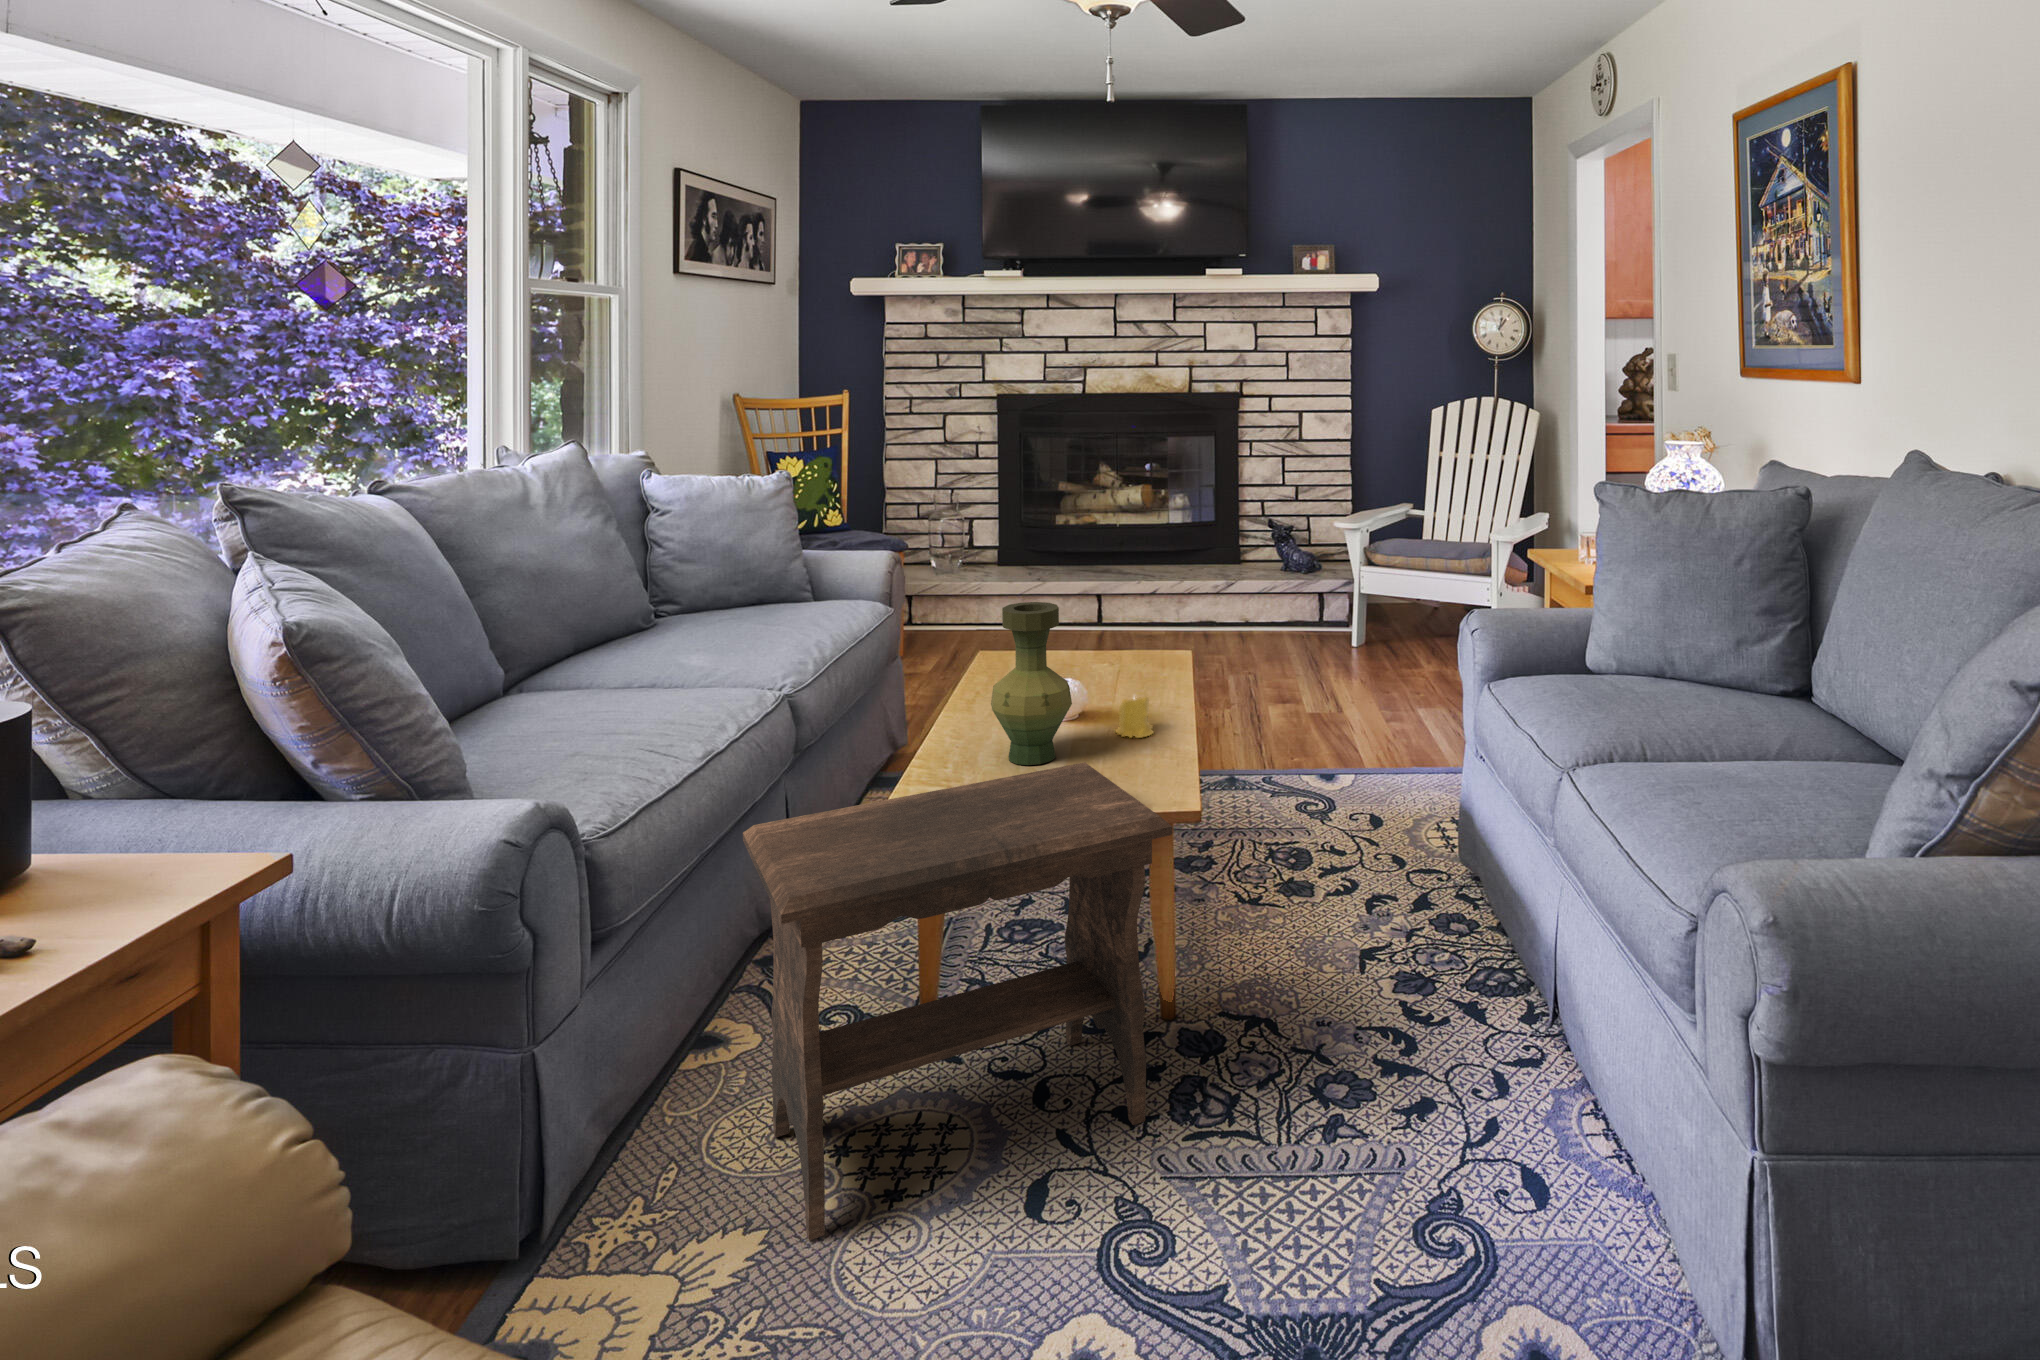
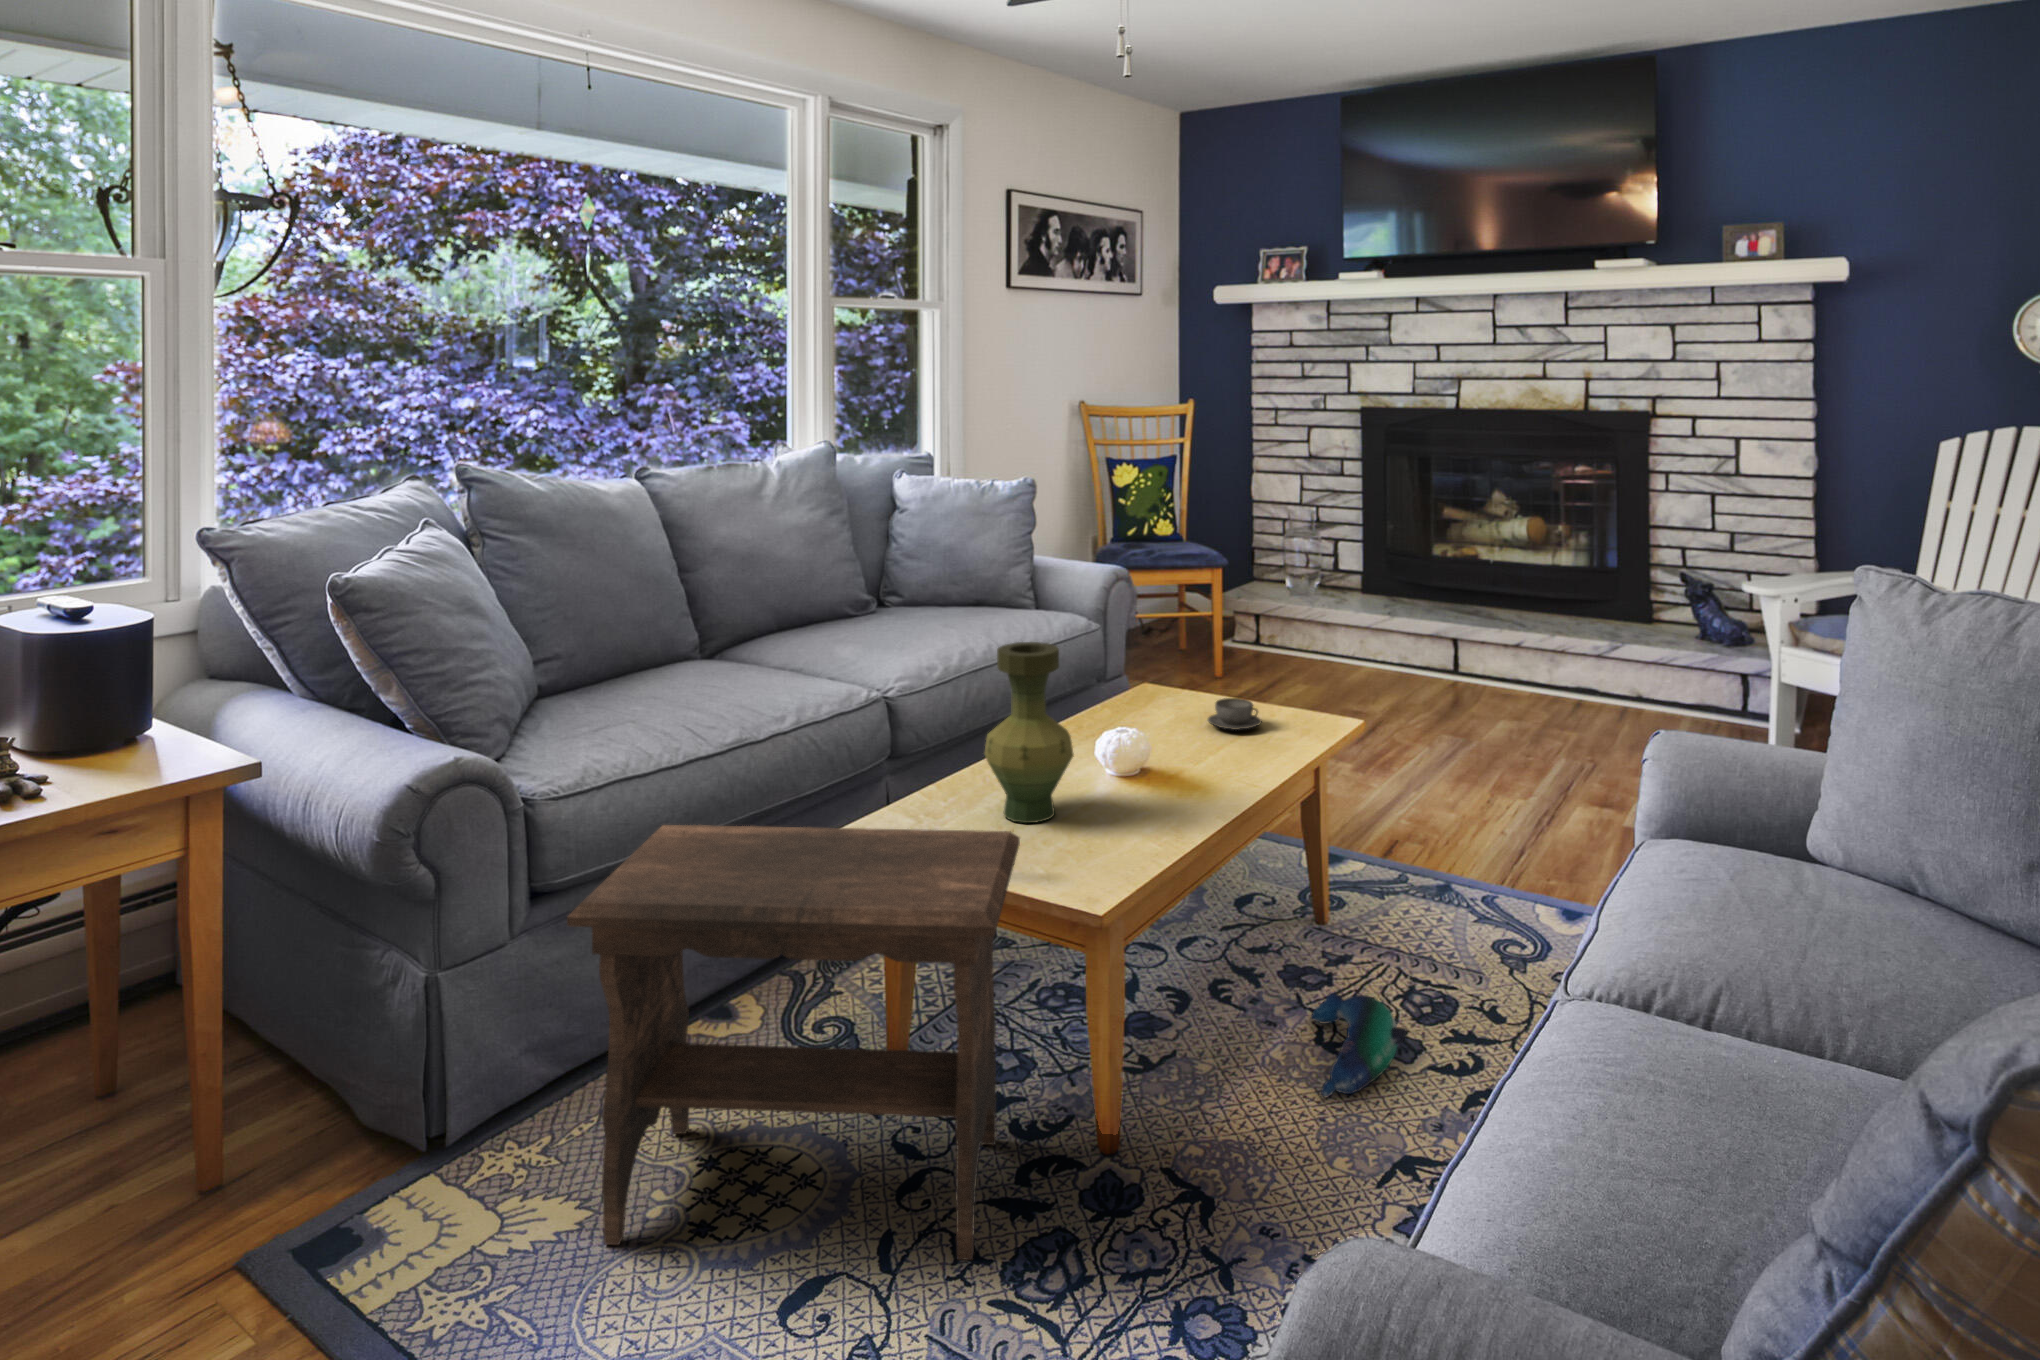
teacup: none [1081,642,1129,668] -> present [1208,698,1262,730]
candle: present [1115,697,1153,738] -> none [1143,763,1194,817]
plush toy: none [1229,852,1324,931] -> present [1311,993,1406,1097]

